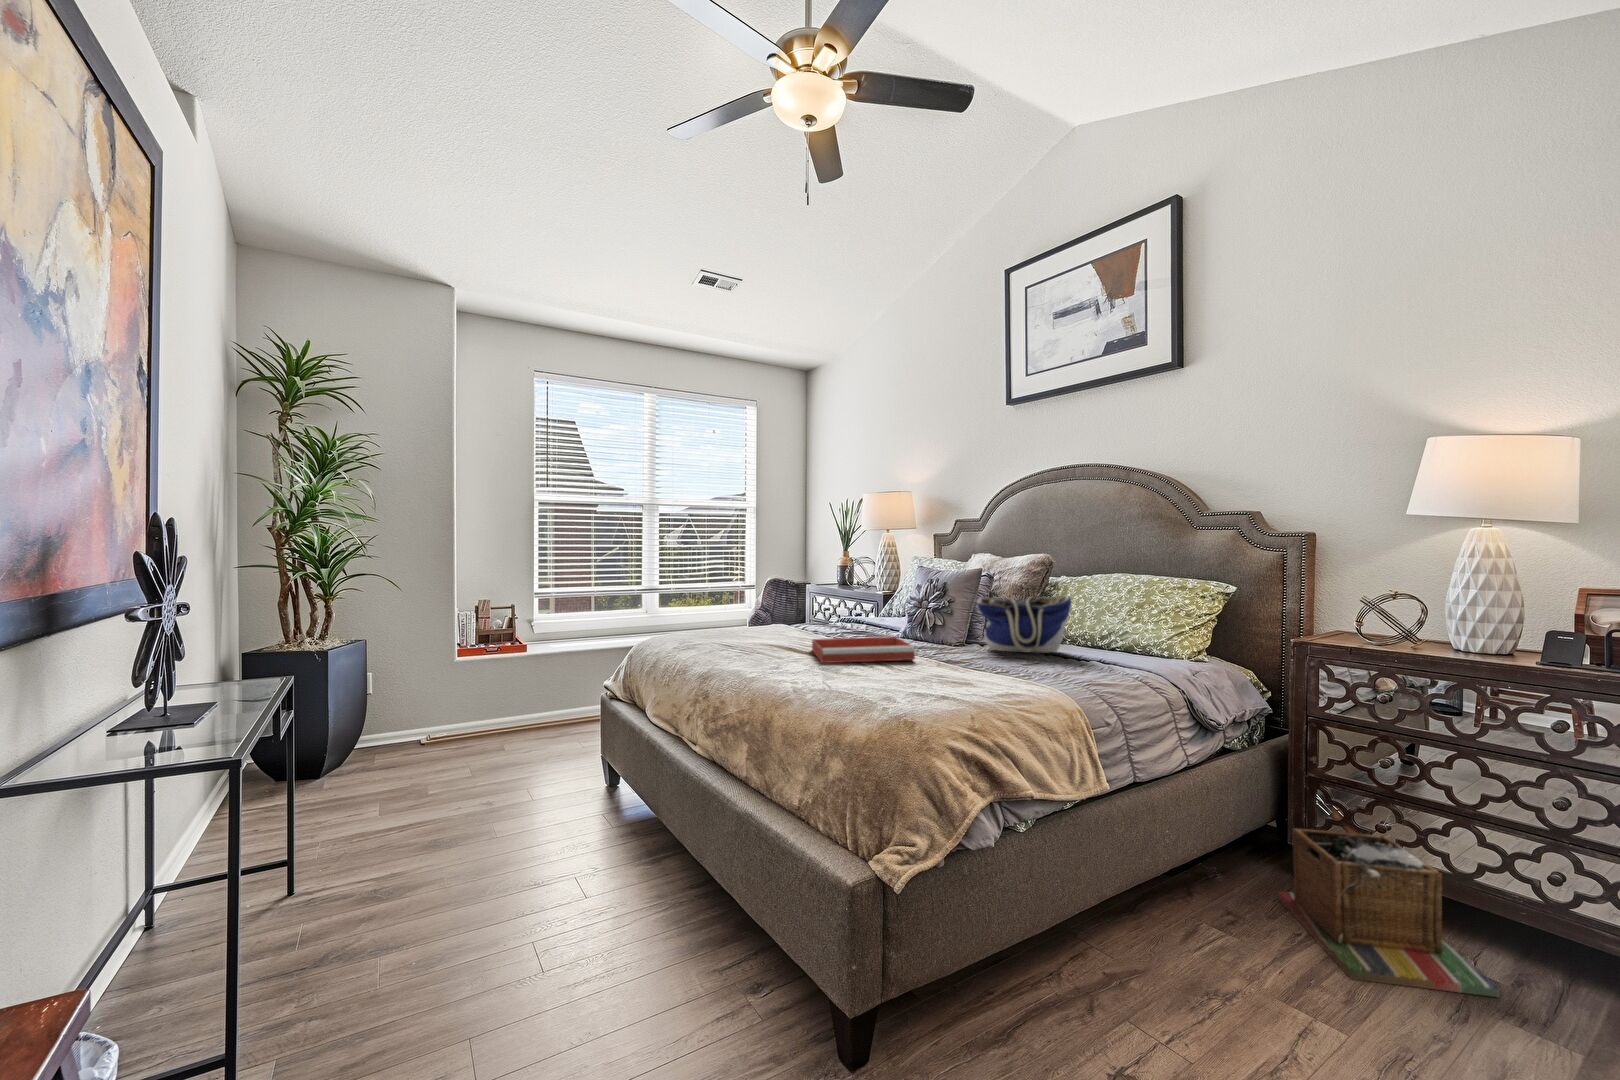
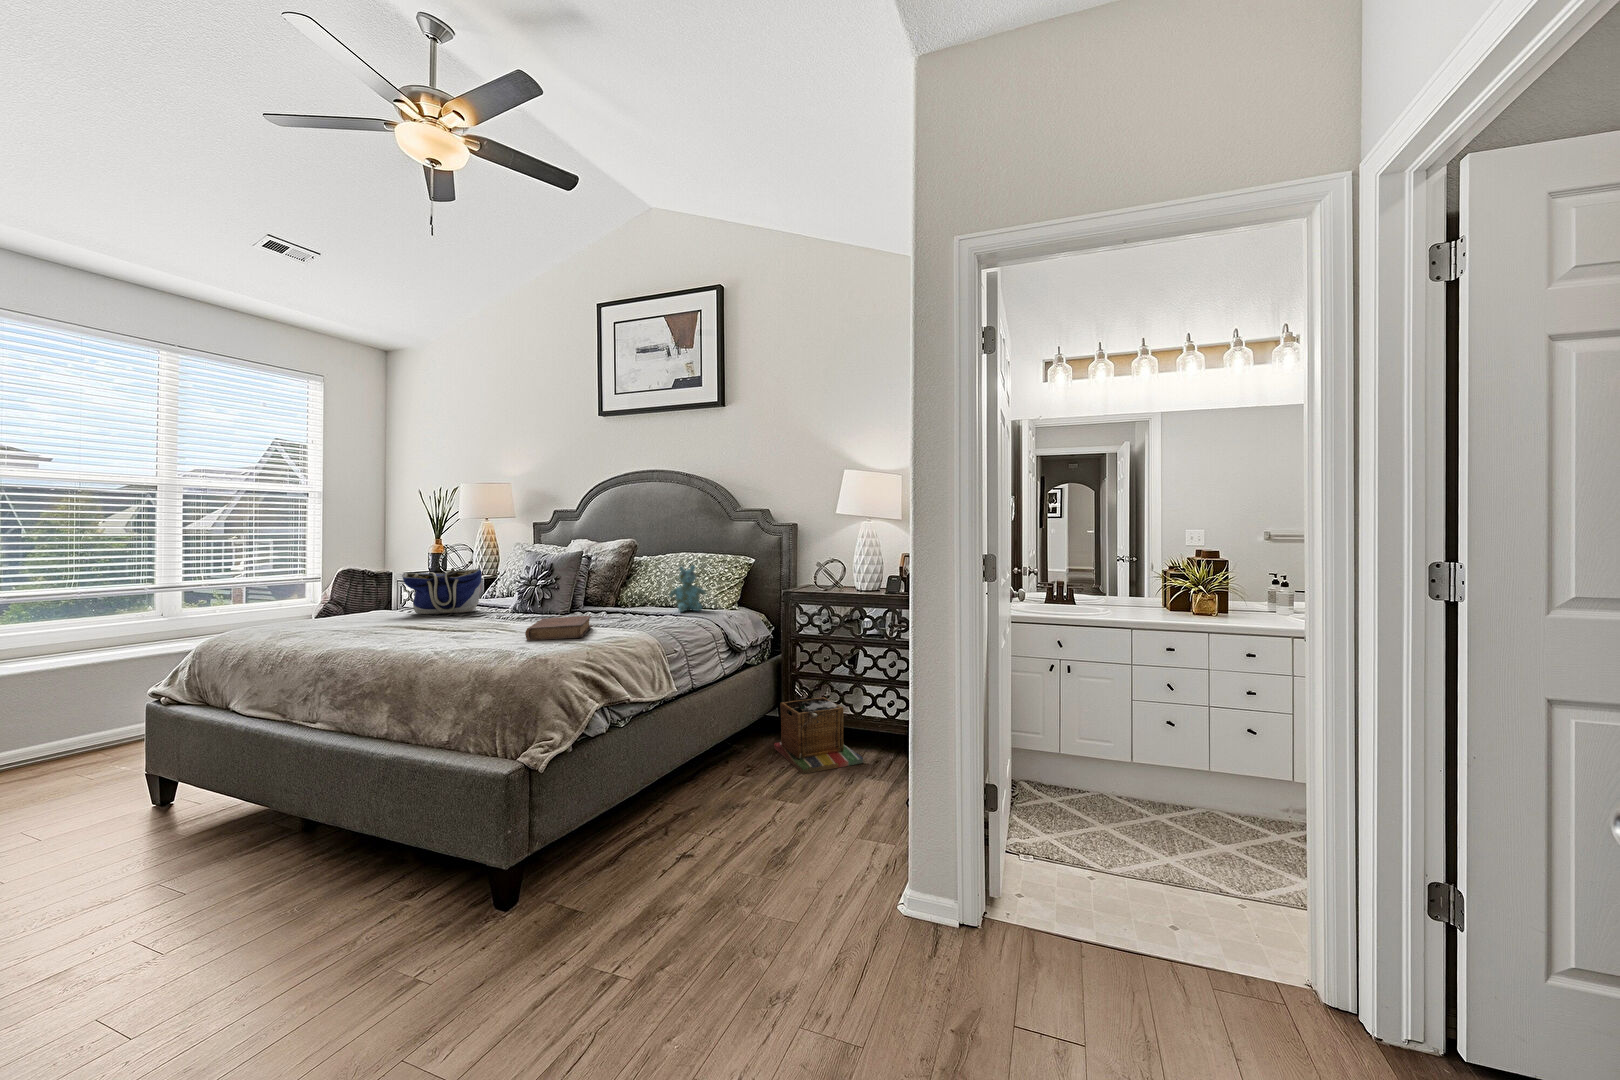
stuffed bear: none [1095,592,1153,659] -> present [669,565,706,612]
tote bag: present [976,596,1071,653] -> present [402,569,482,614]
tray: present [812,637,915,663] -> none [429,610,532,635]
book: none [900,654,987,689] -> present [525,616,592,640]

